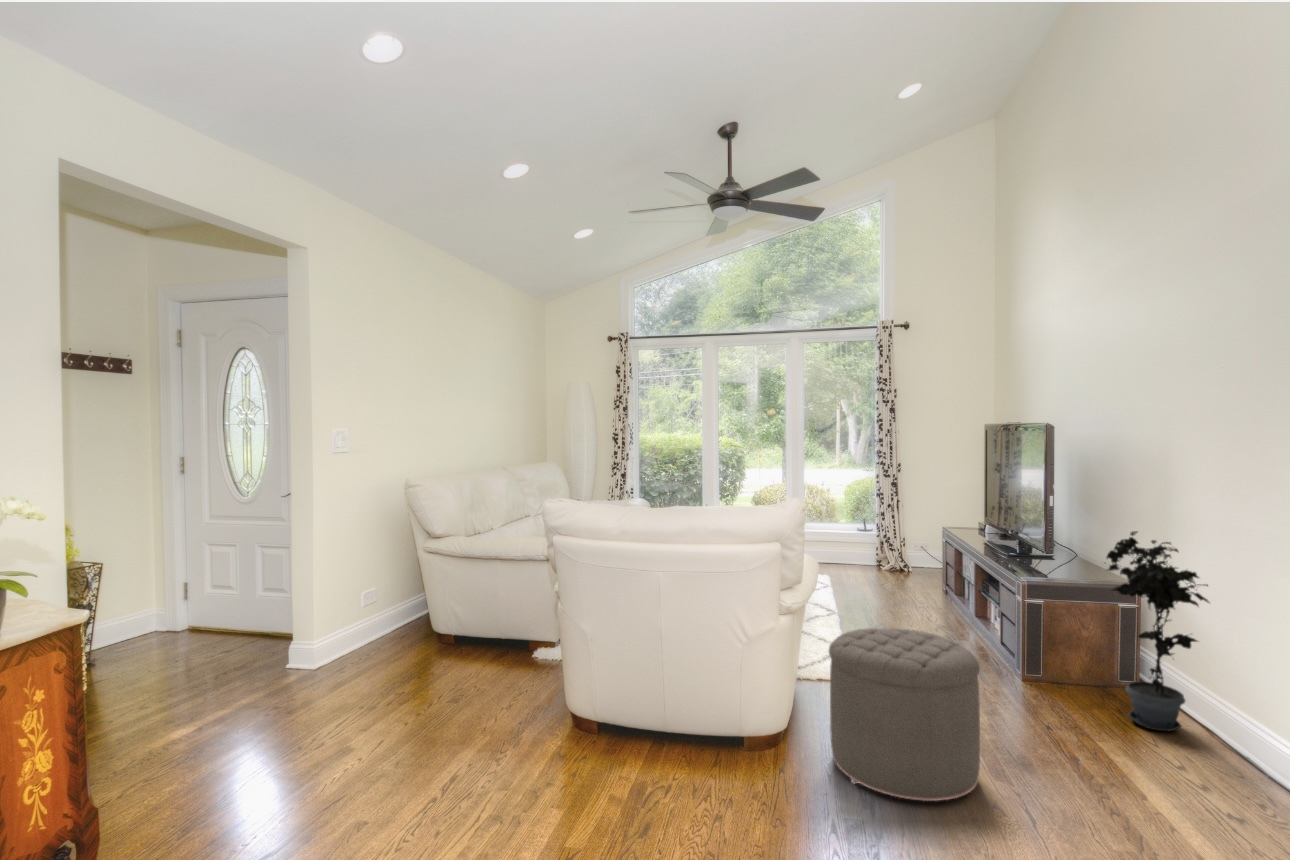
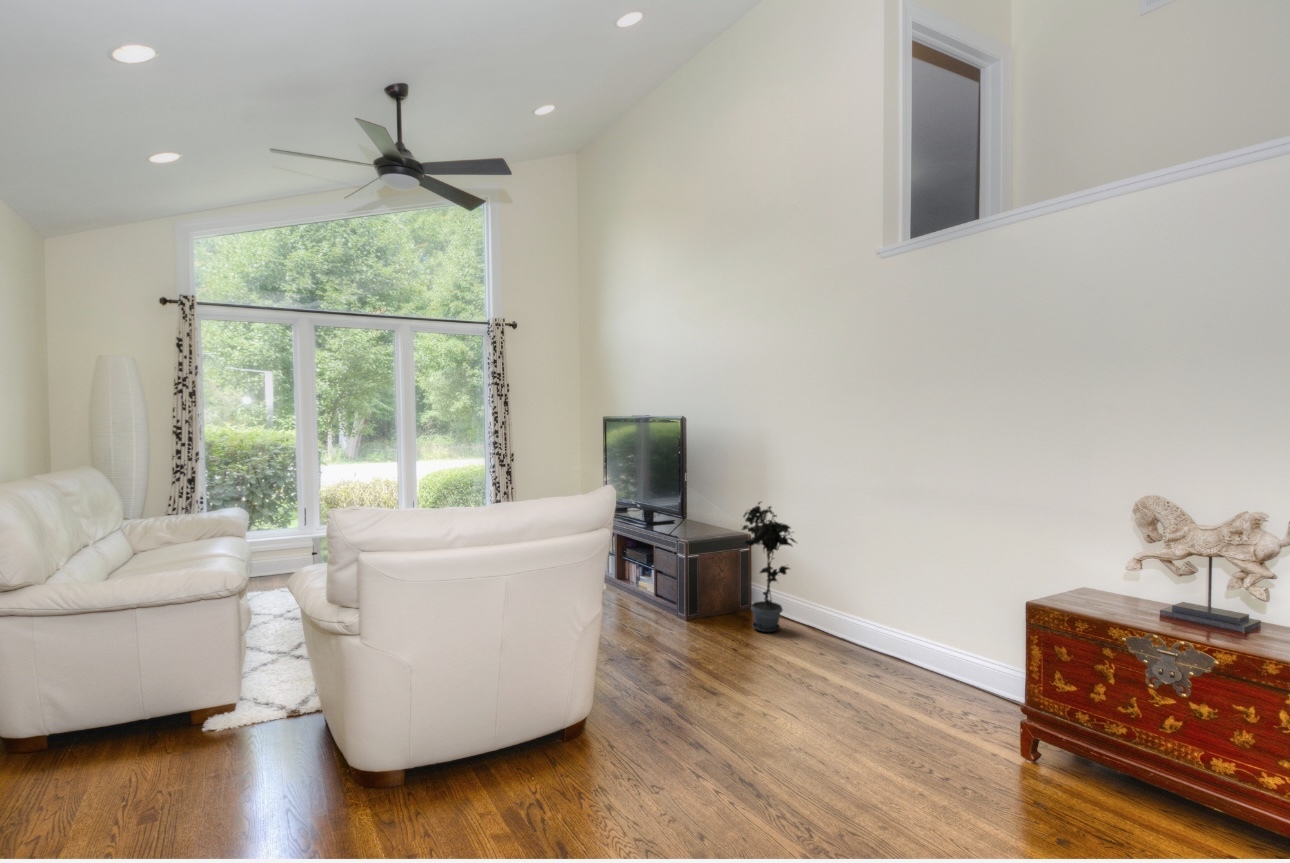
ottoman: present [829,628,980,801] -> none [625,598,737,735]

